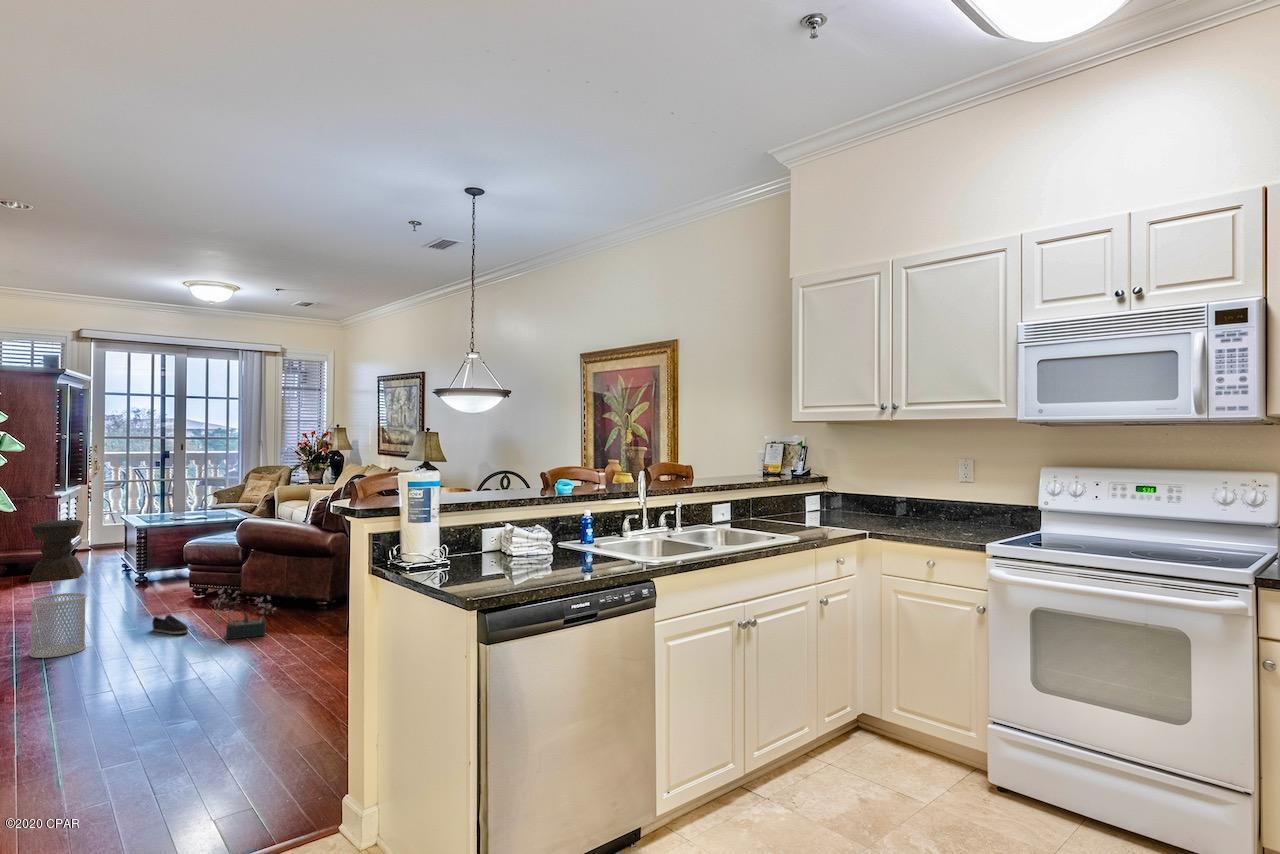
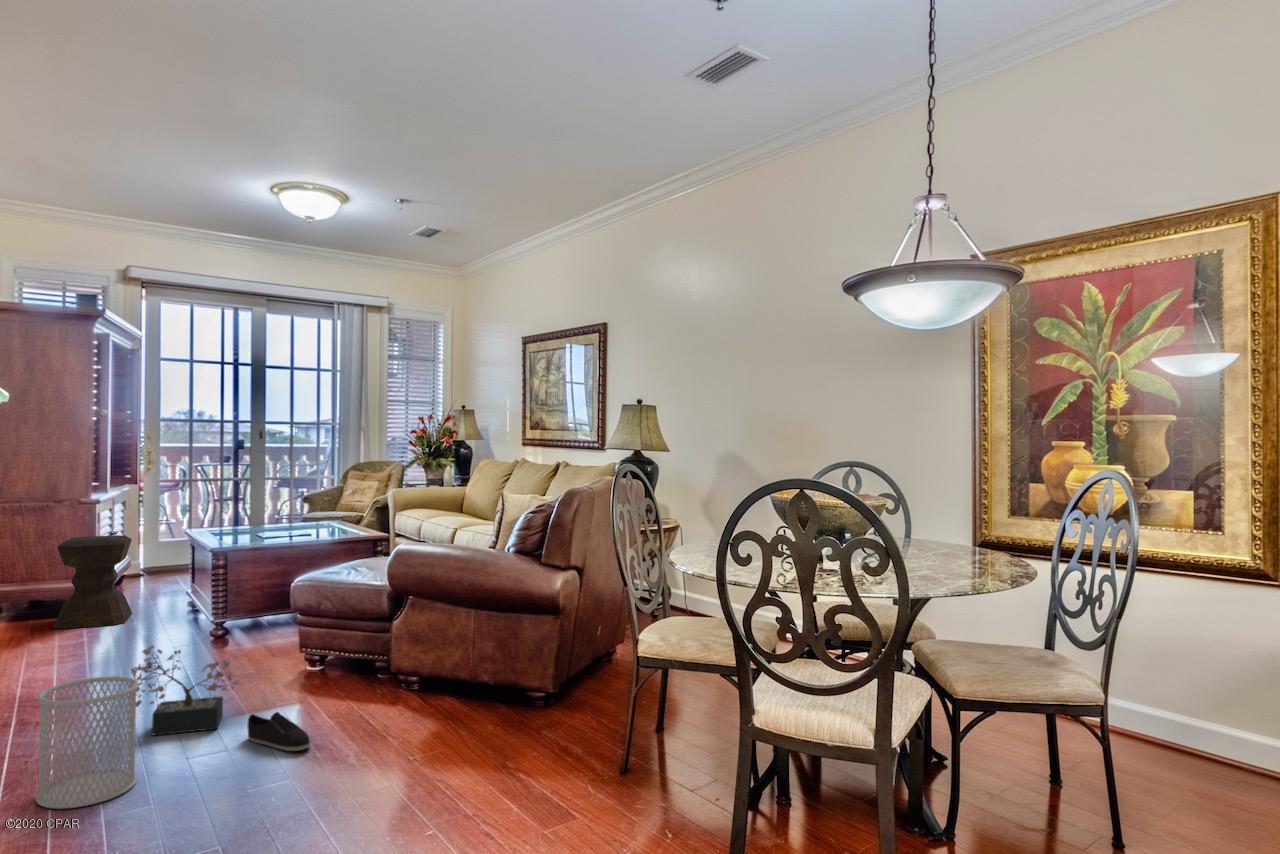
decorative plant: present [210,588,276,639] -> present [131,646,239,735]

